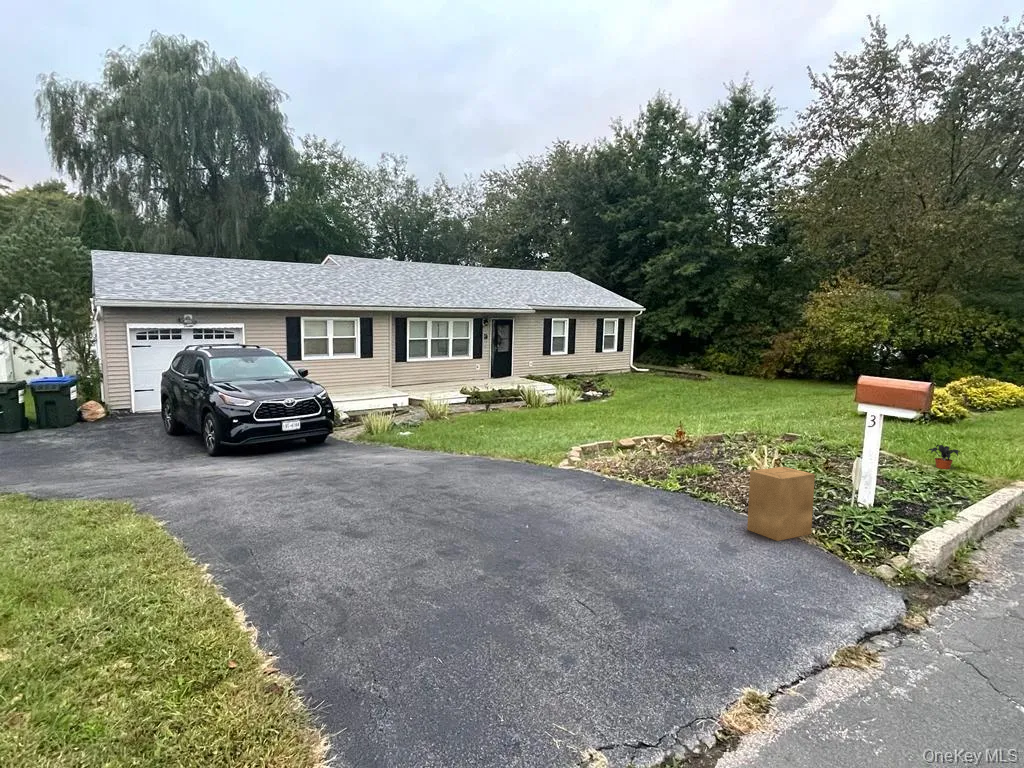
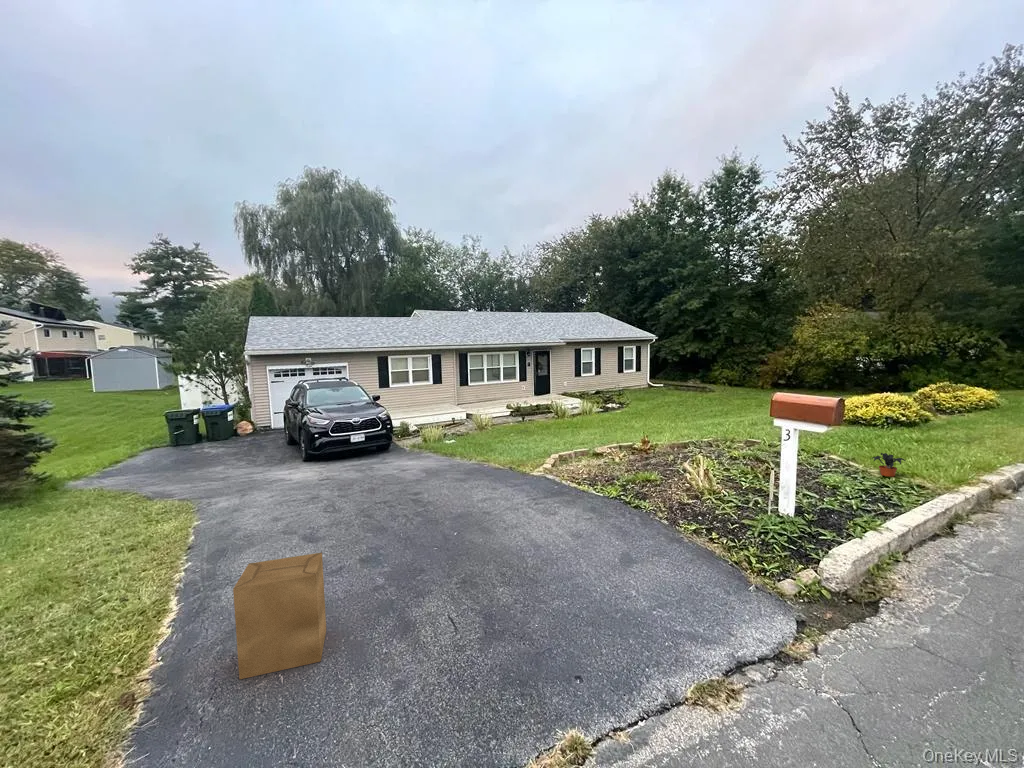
cardboard box: present [747,467,815,541] -> present [233,553,326,679]

